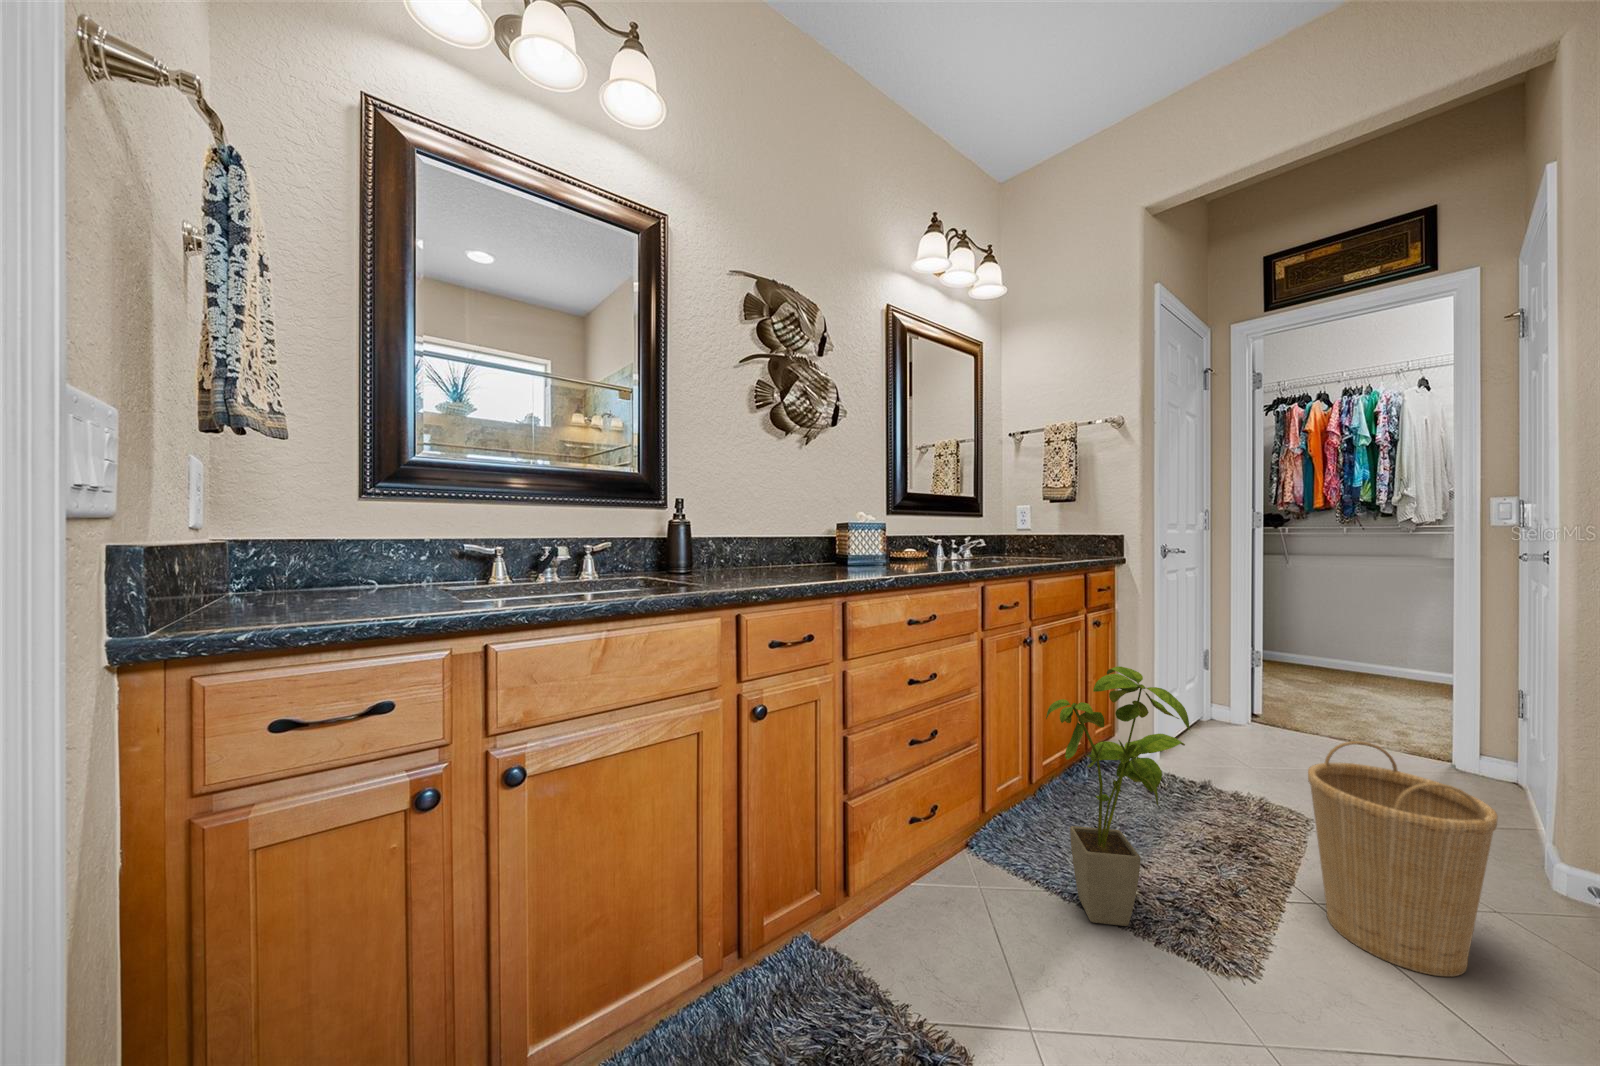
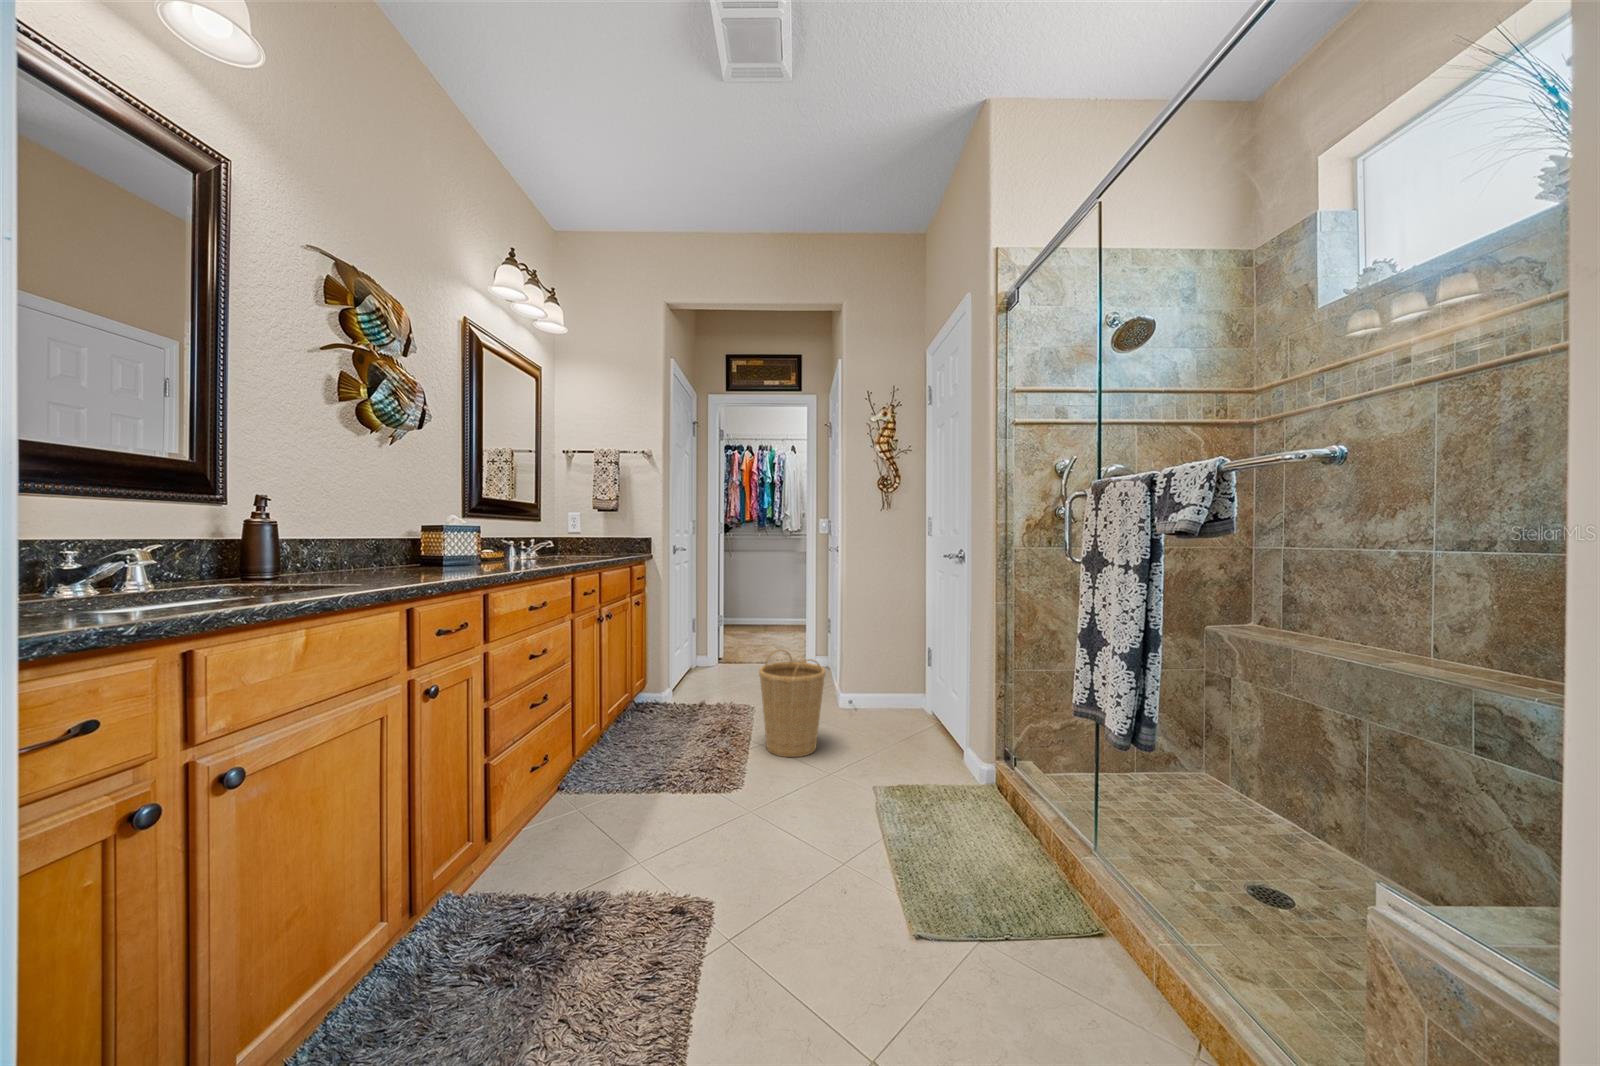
house plant: present [1046,666,1190,926] -> none [626,623,715,796]

